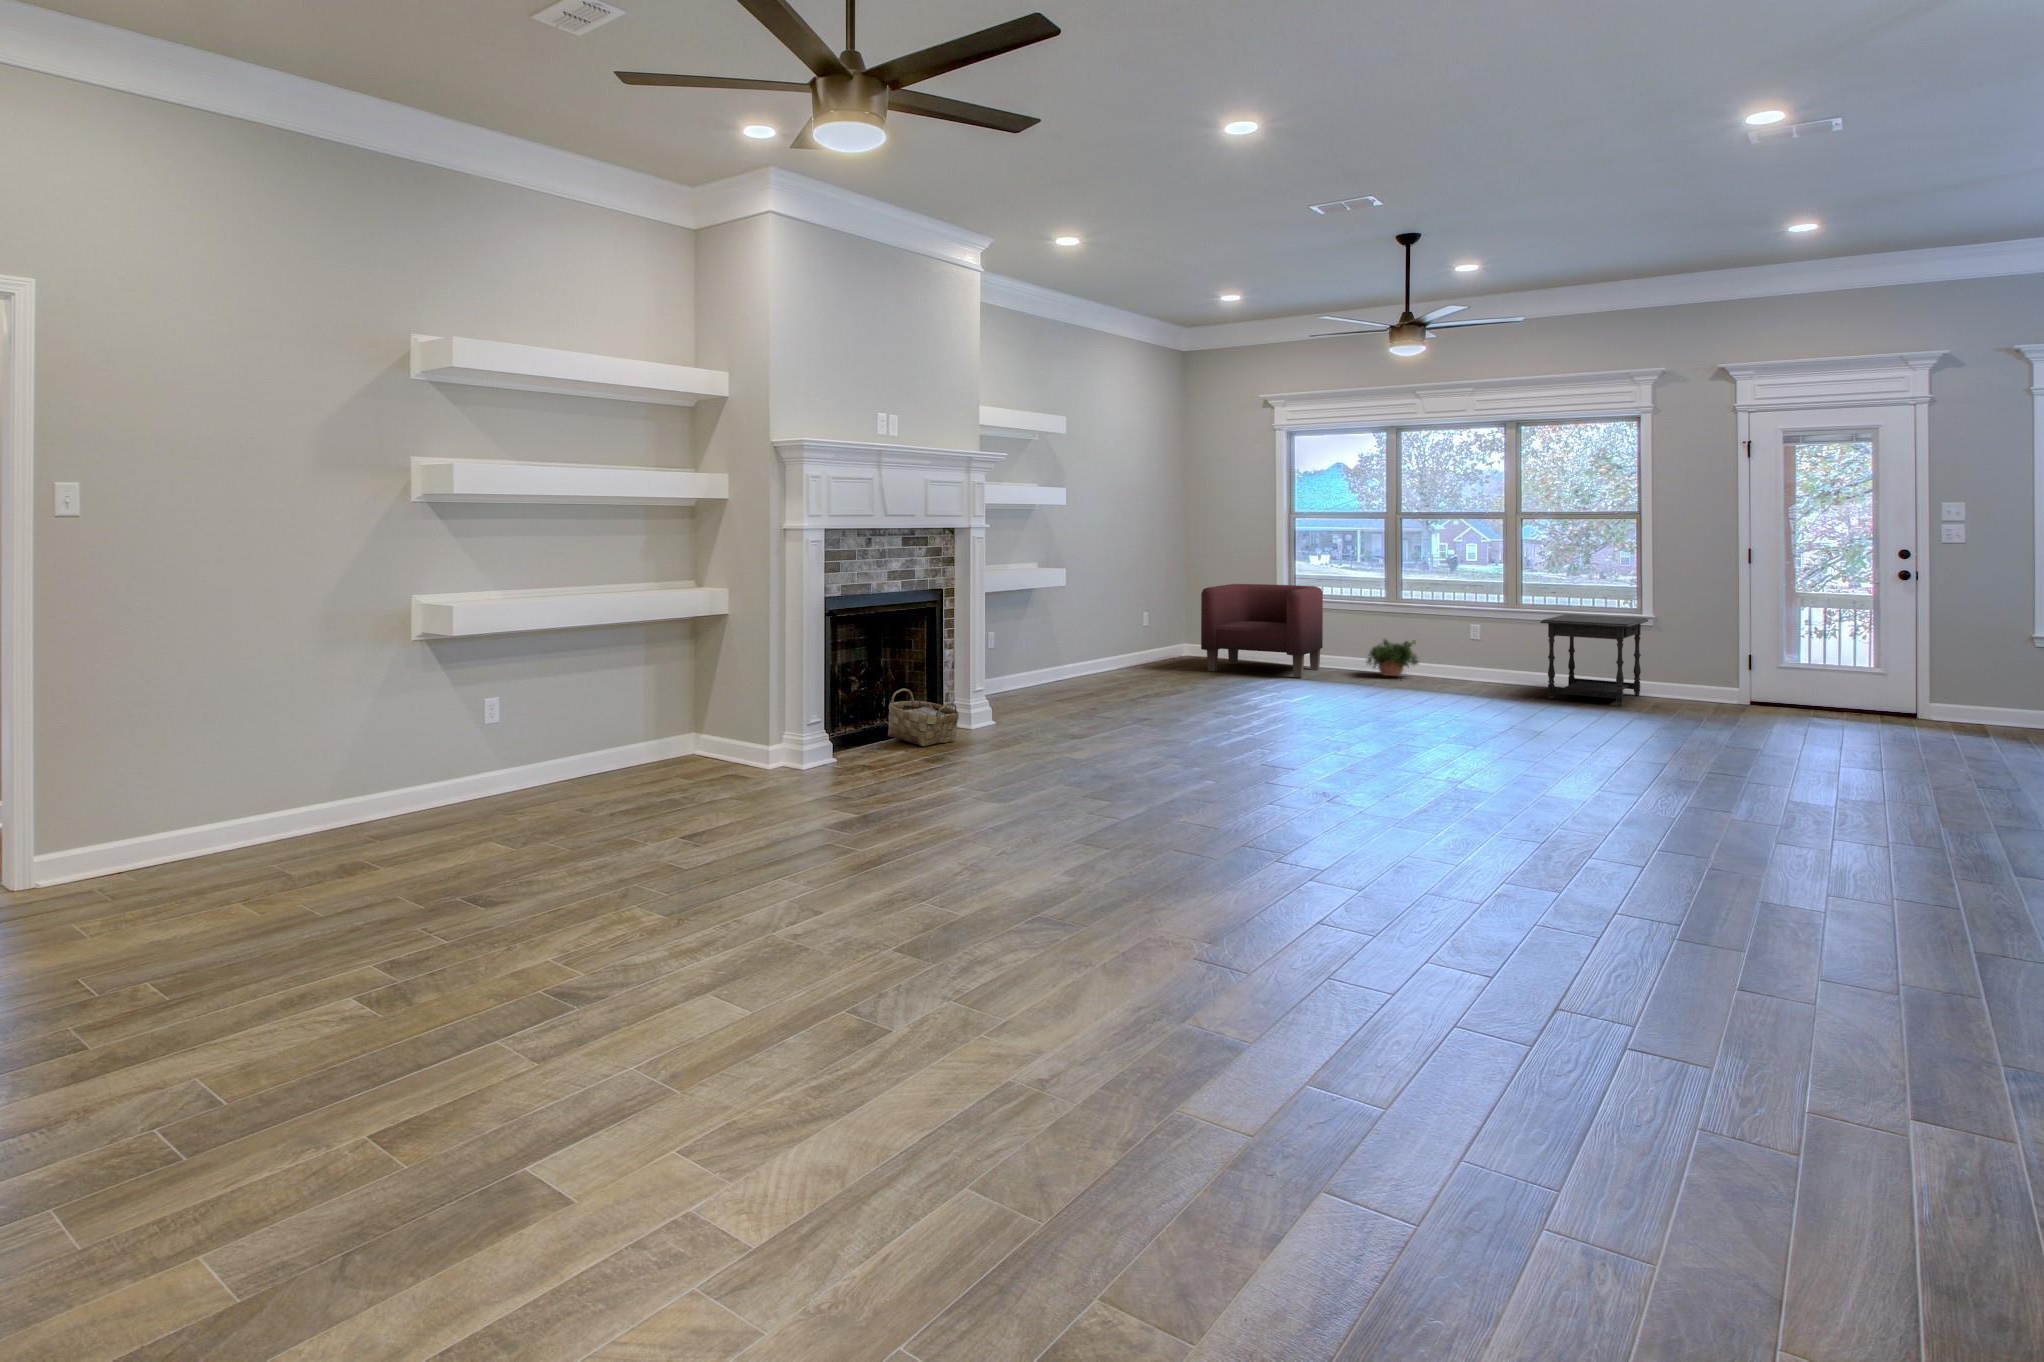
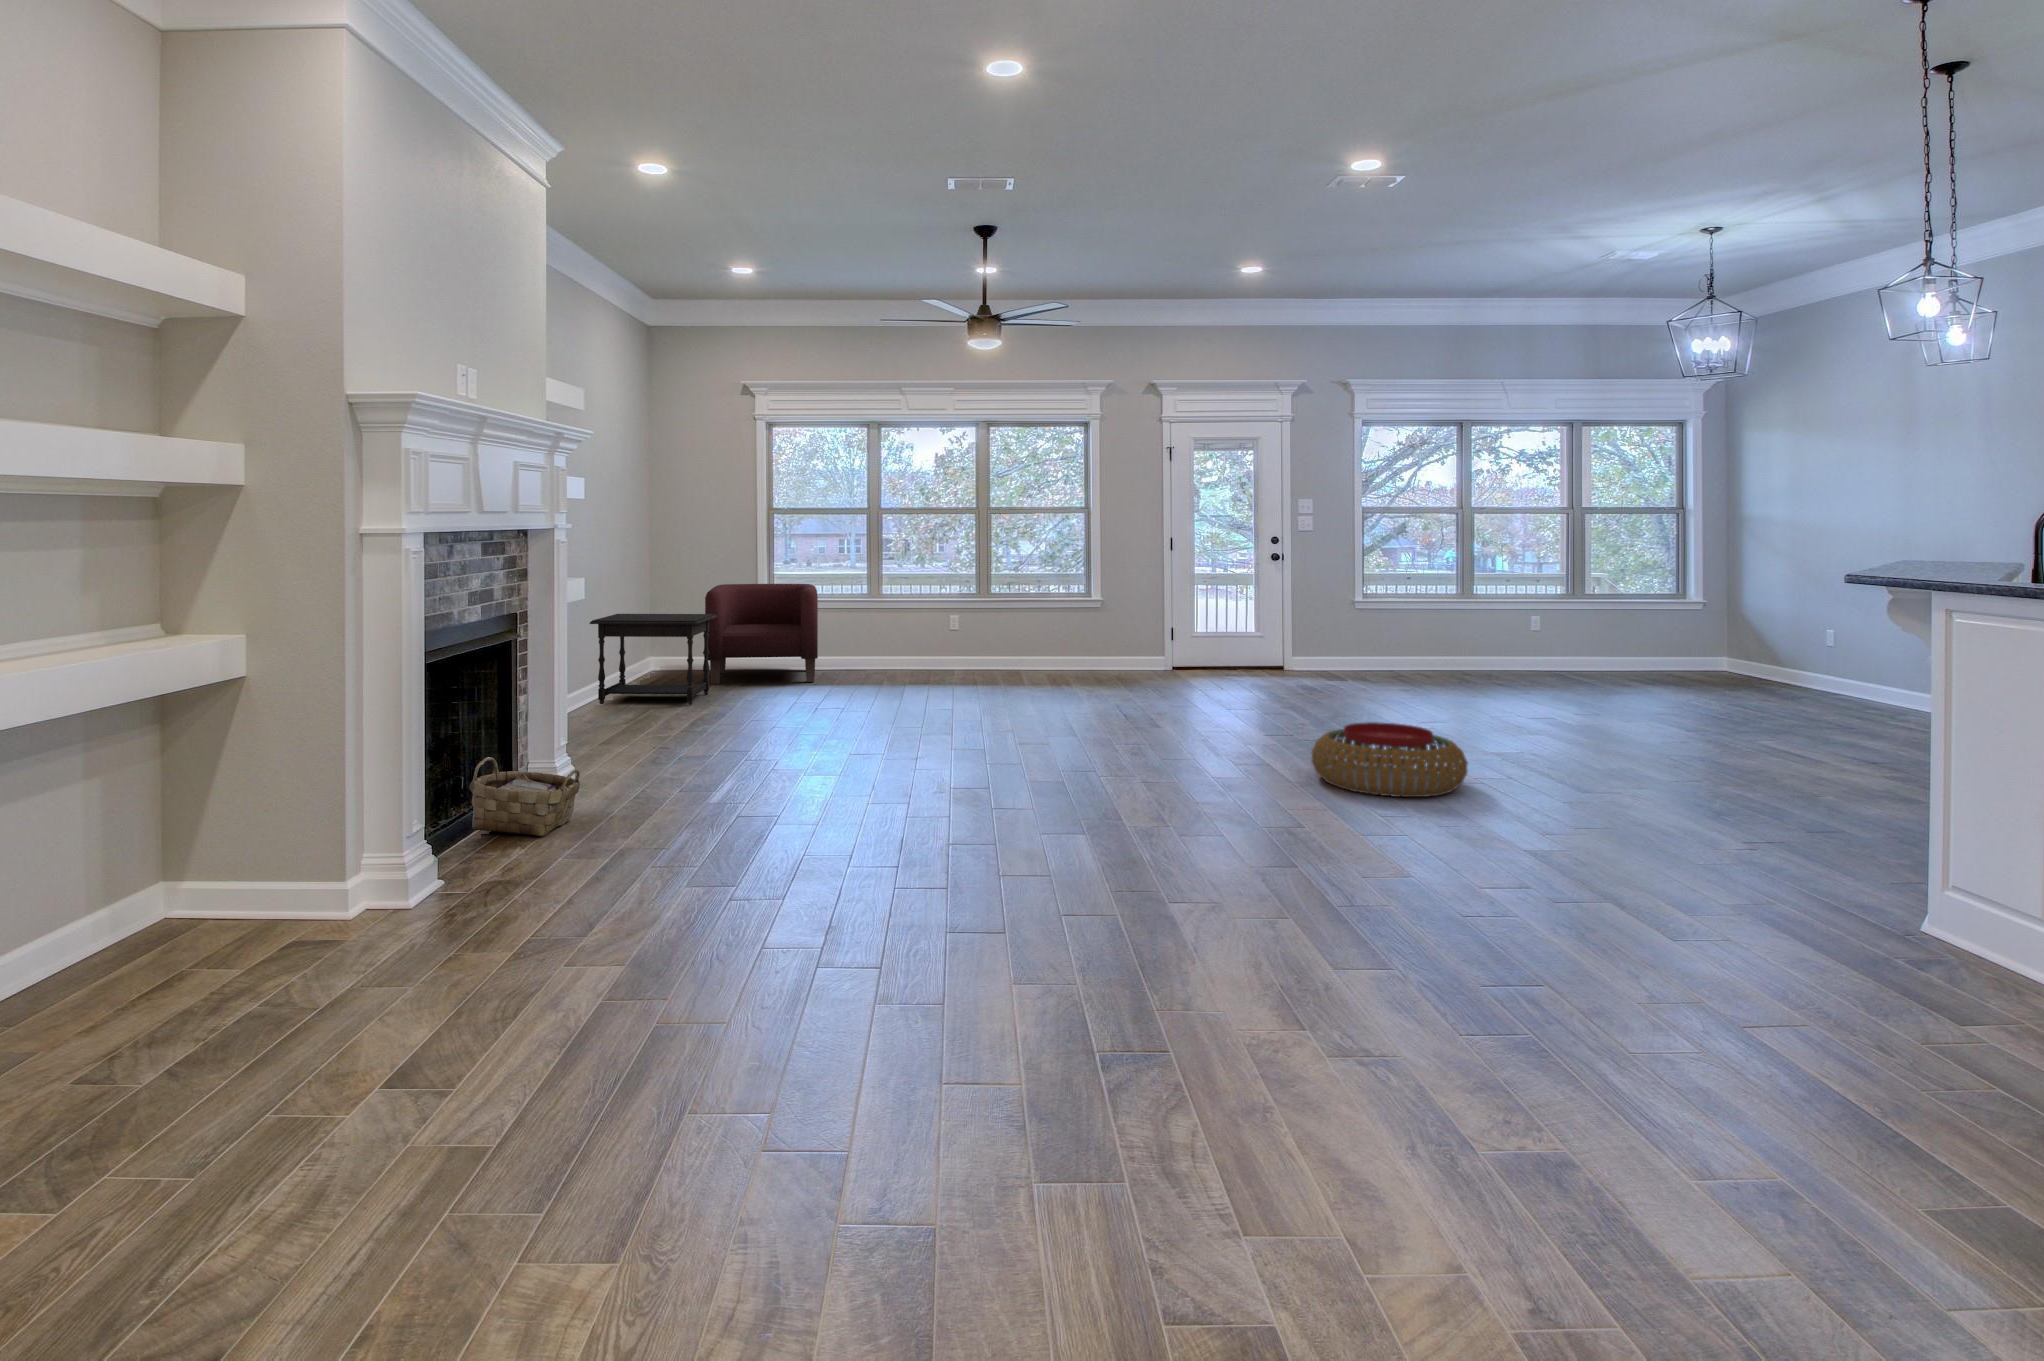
side table: present [1540,614,1648,706] -> present [590,614,717,705]
potted plant: present [1367,640,1419,676] -> none [862,633,914,675]
pouf: none [1667,758,1880,849] -> present [1312,722,1468,797]

